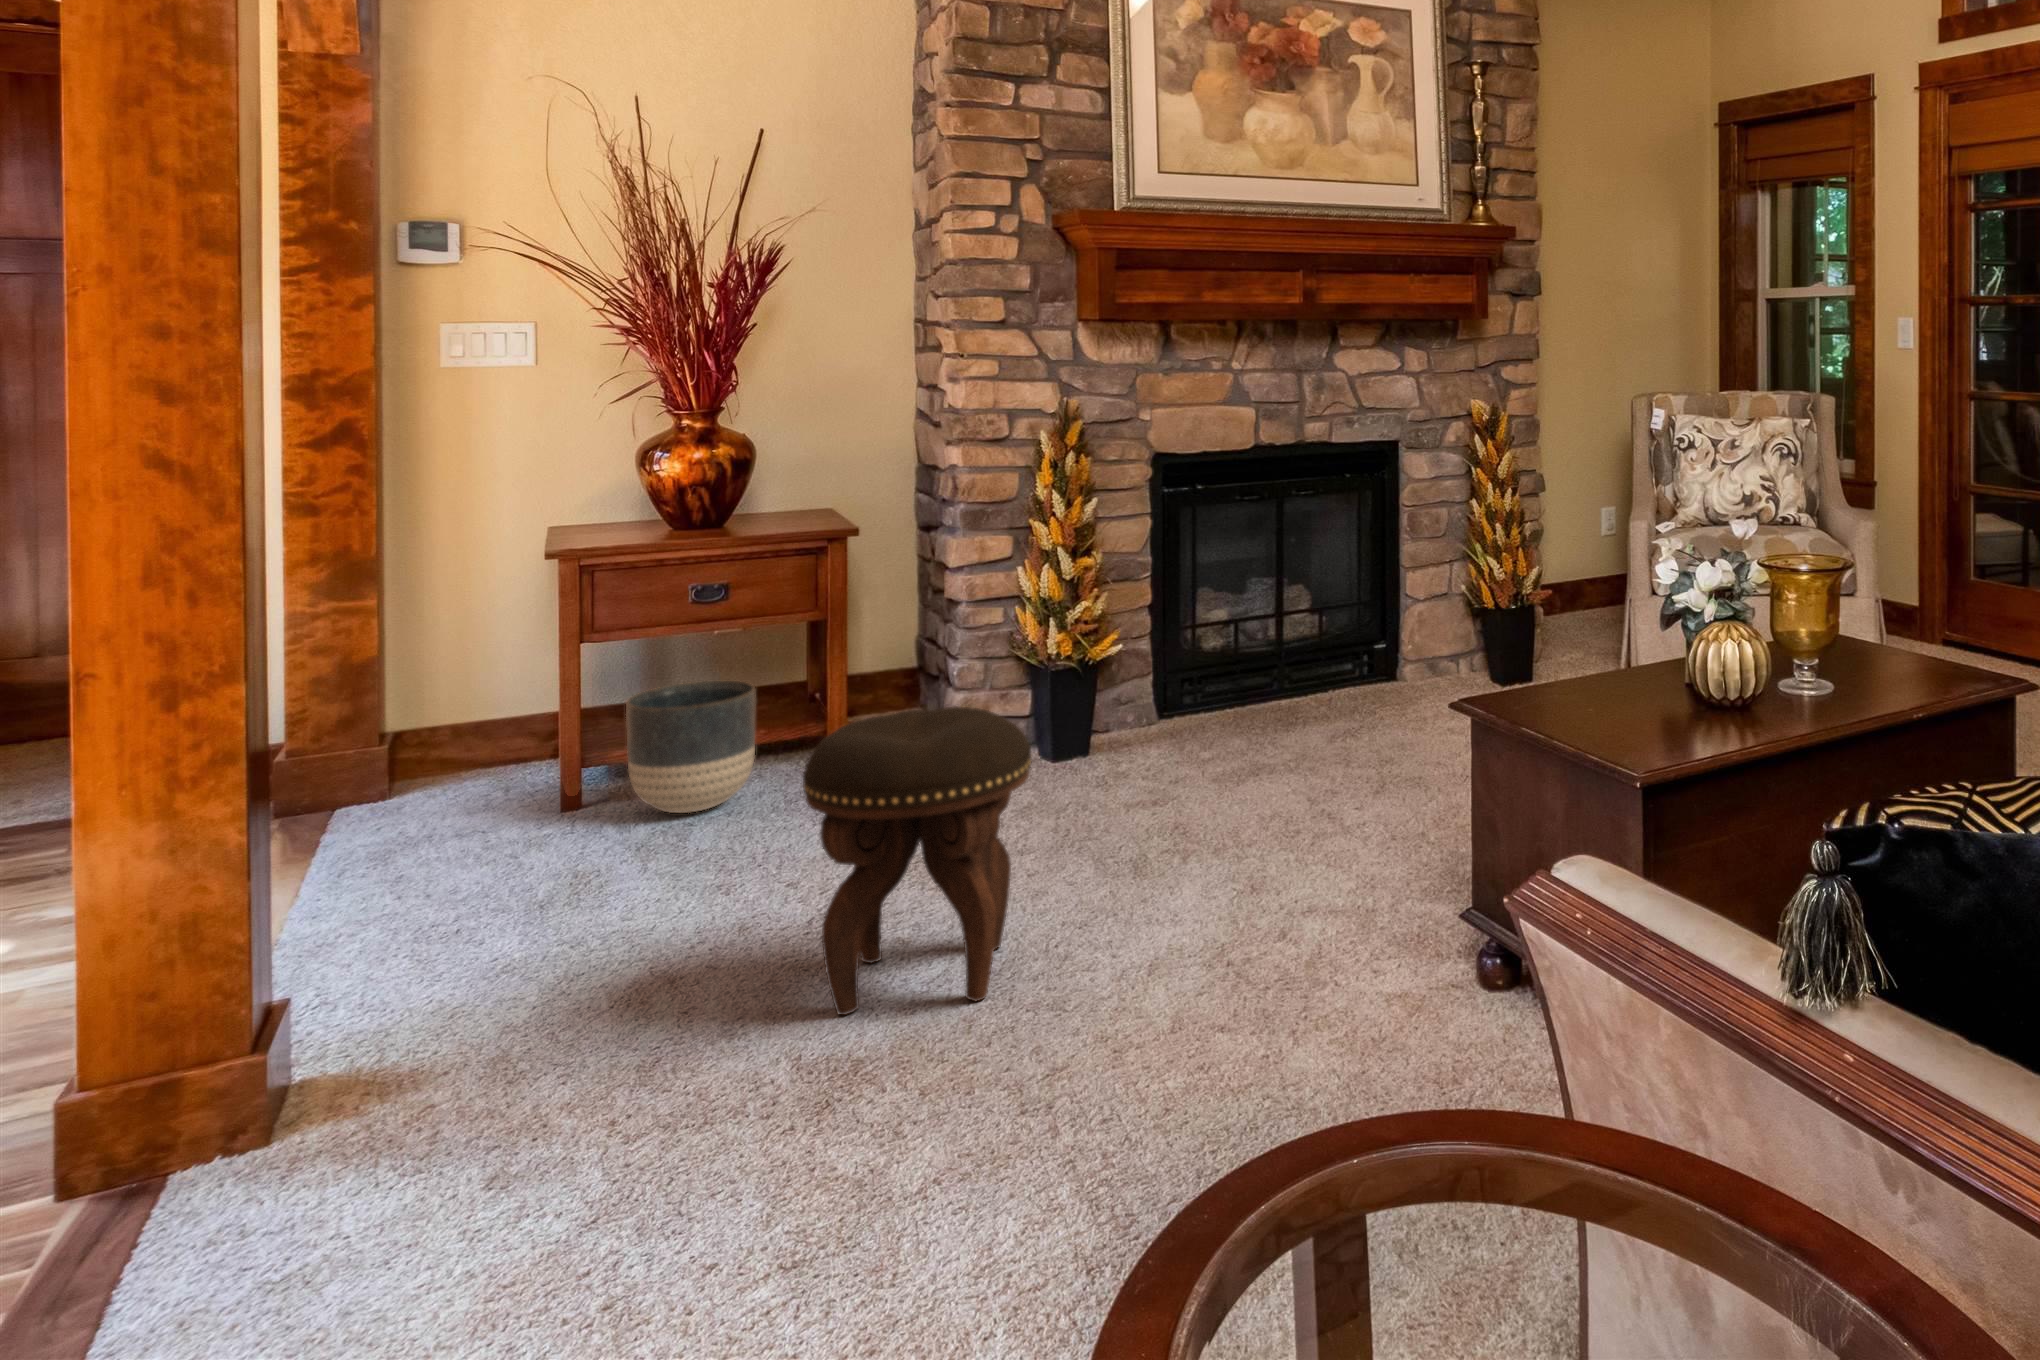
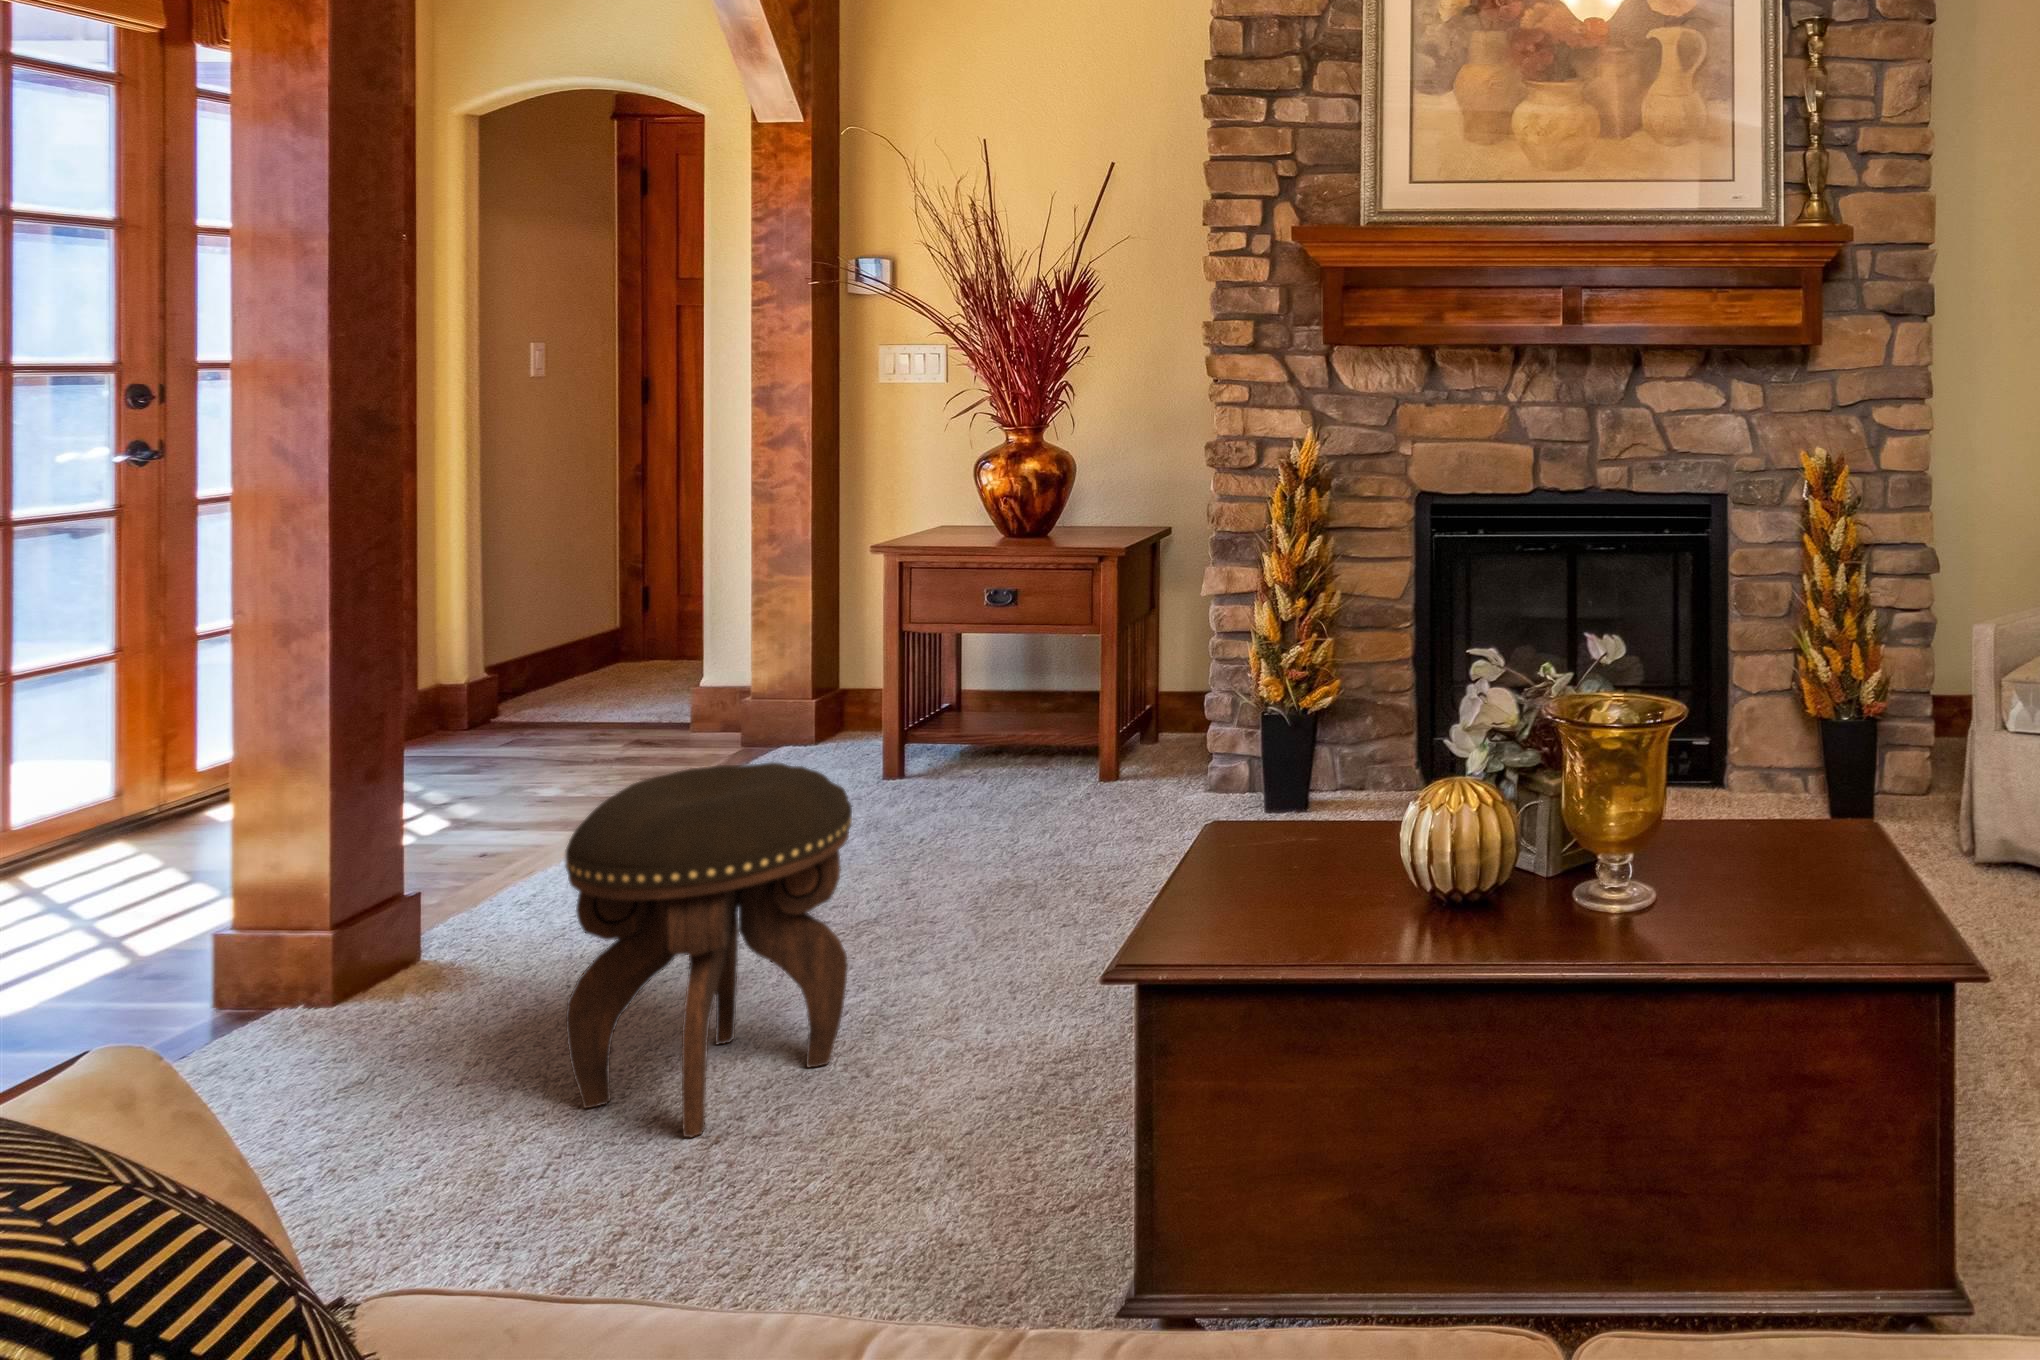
planter: present [626,681,756,813] -> none [879,688,997,815]

